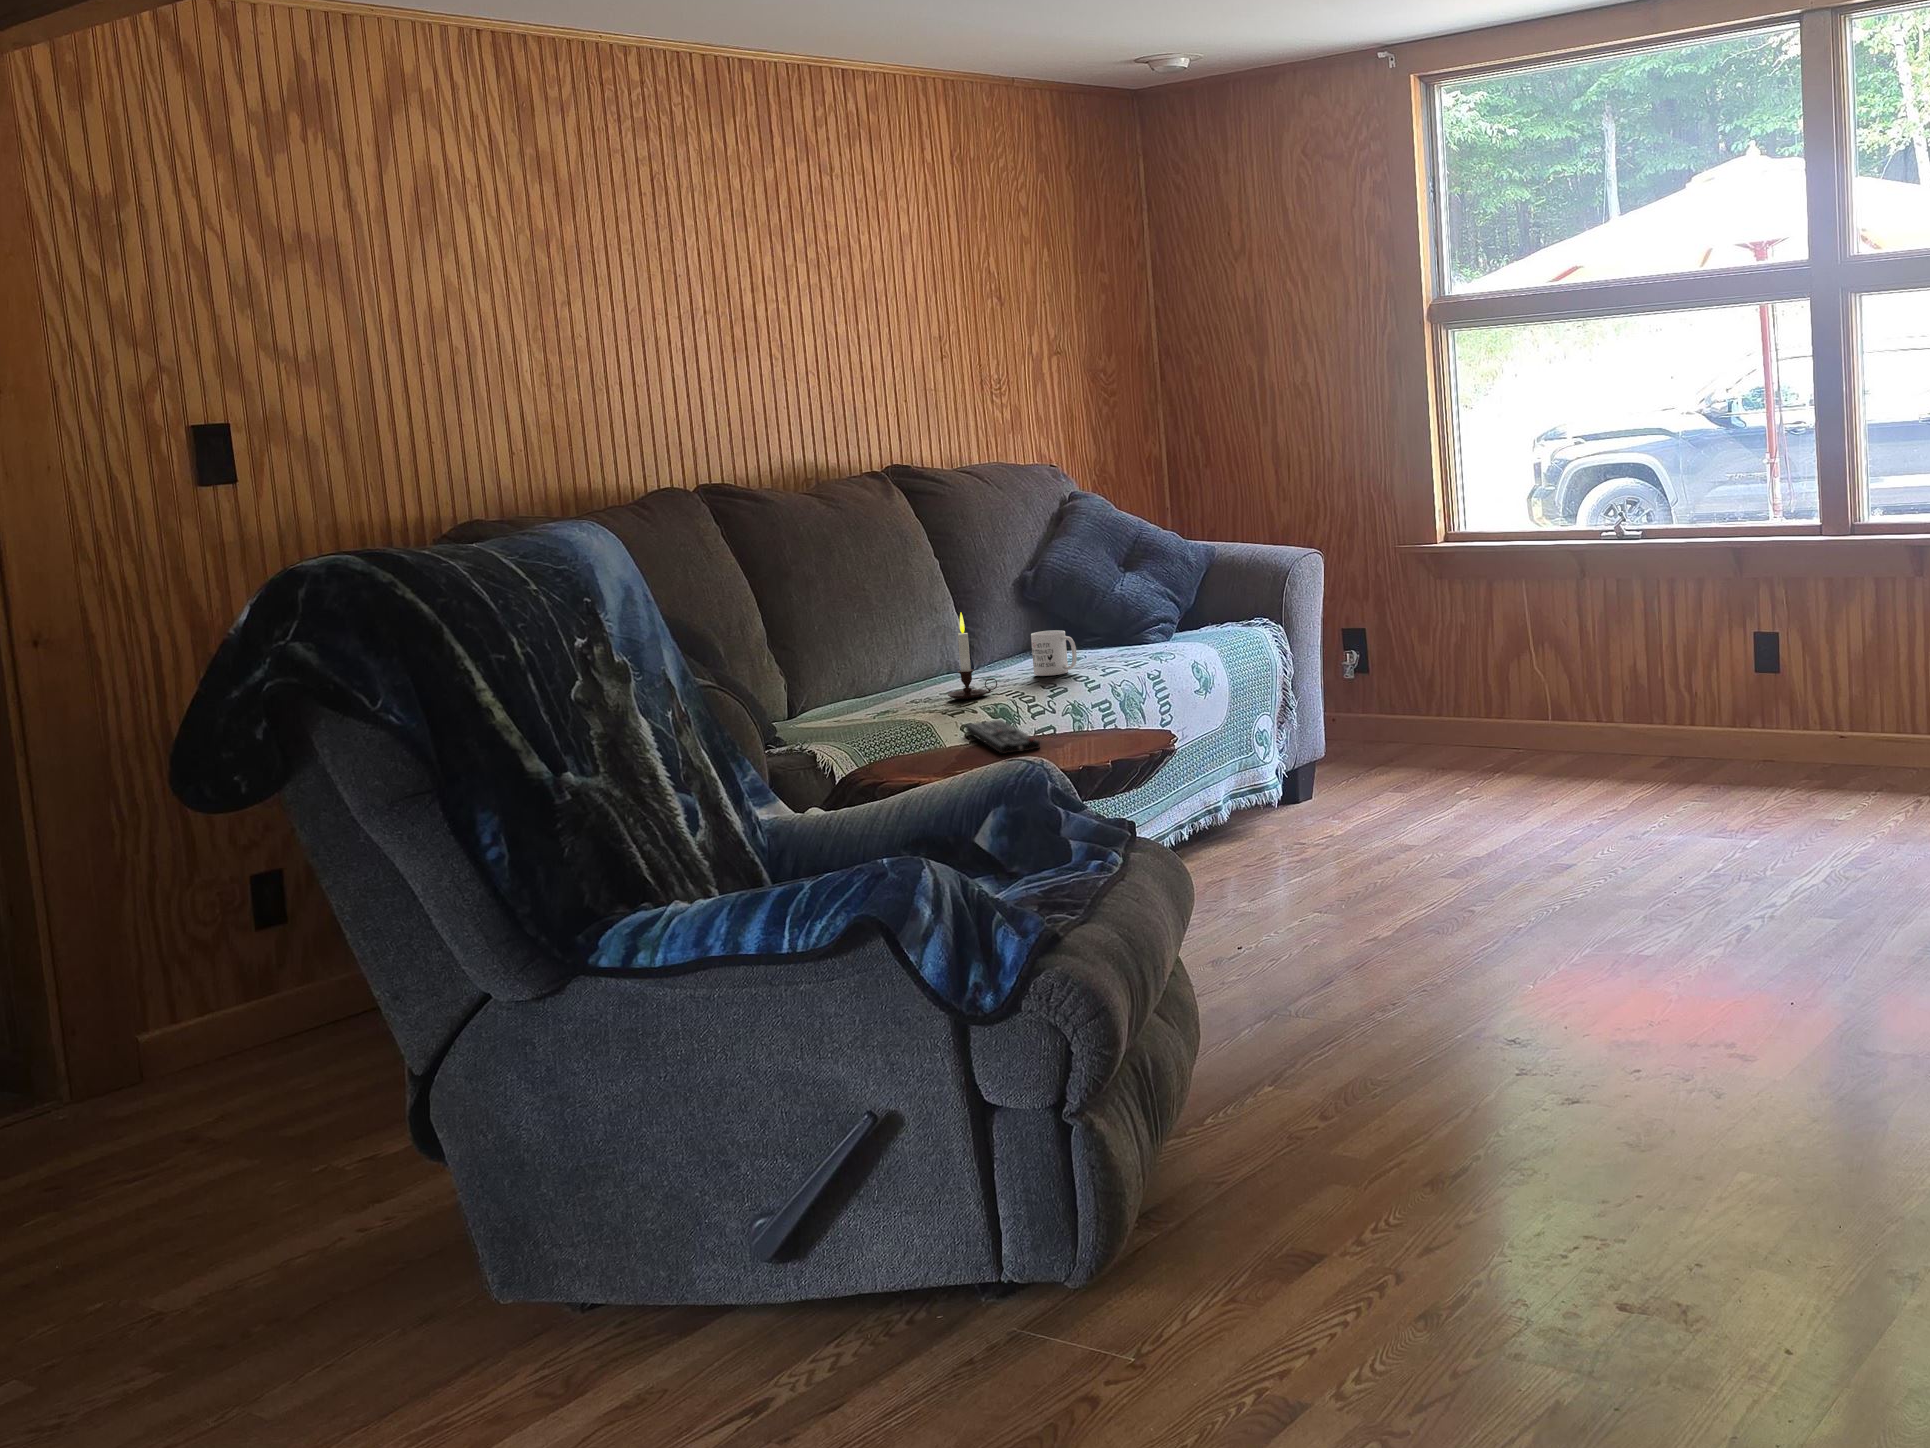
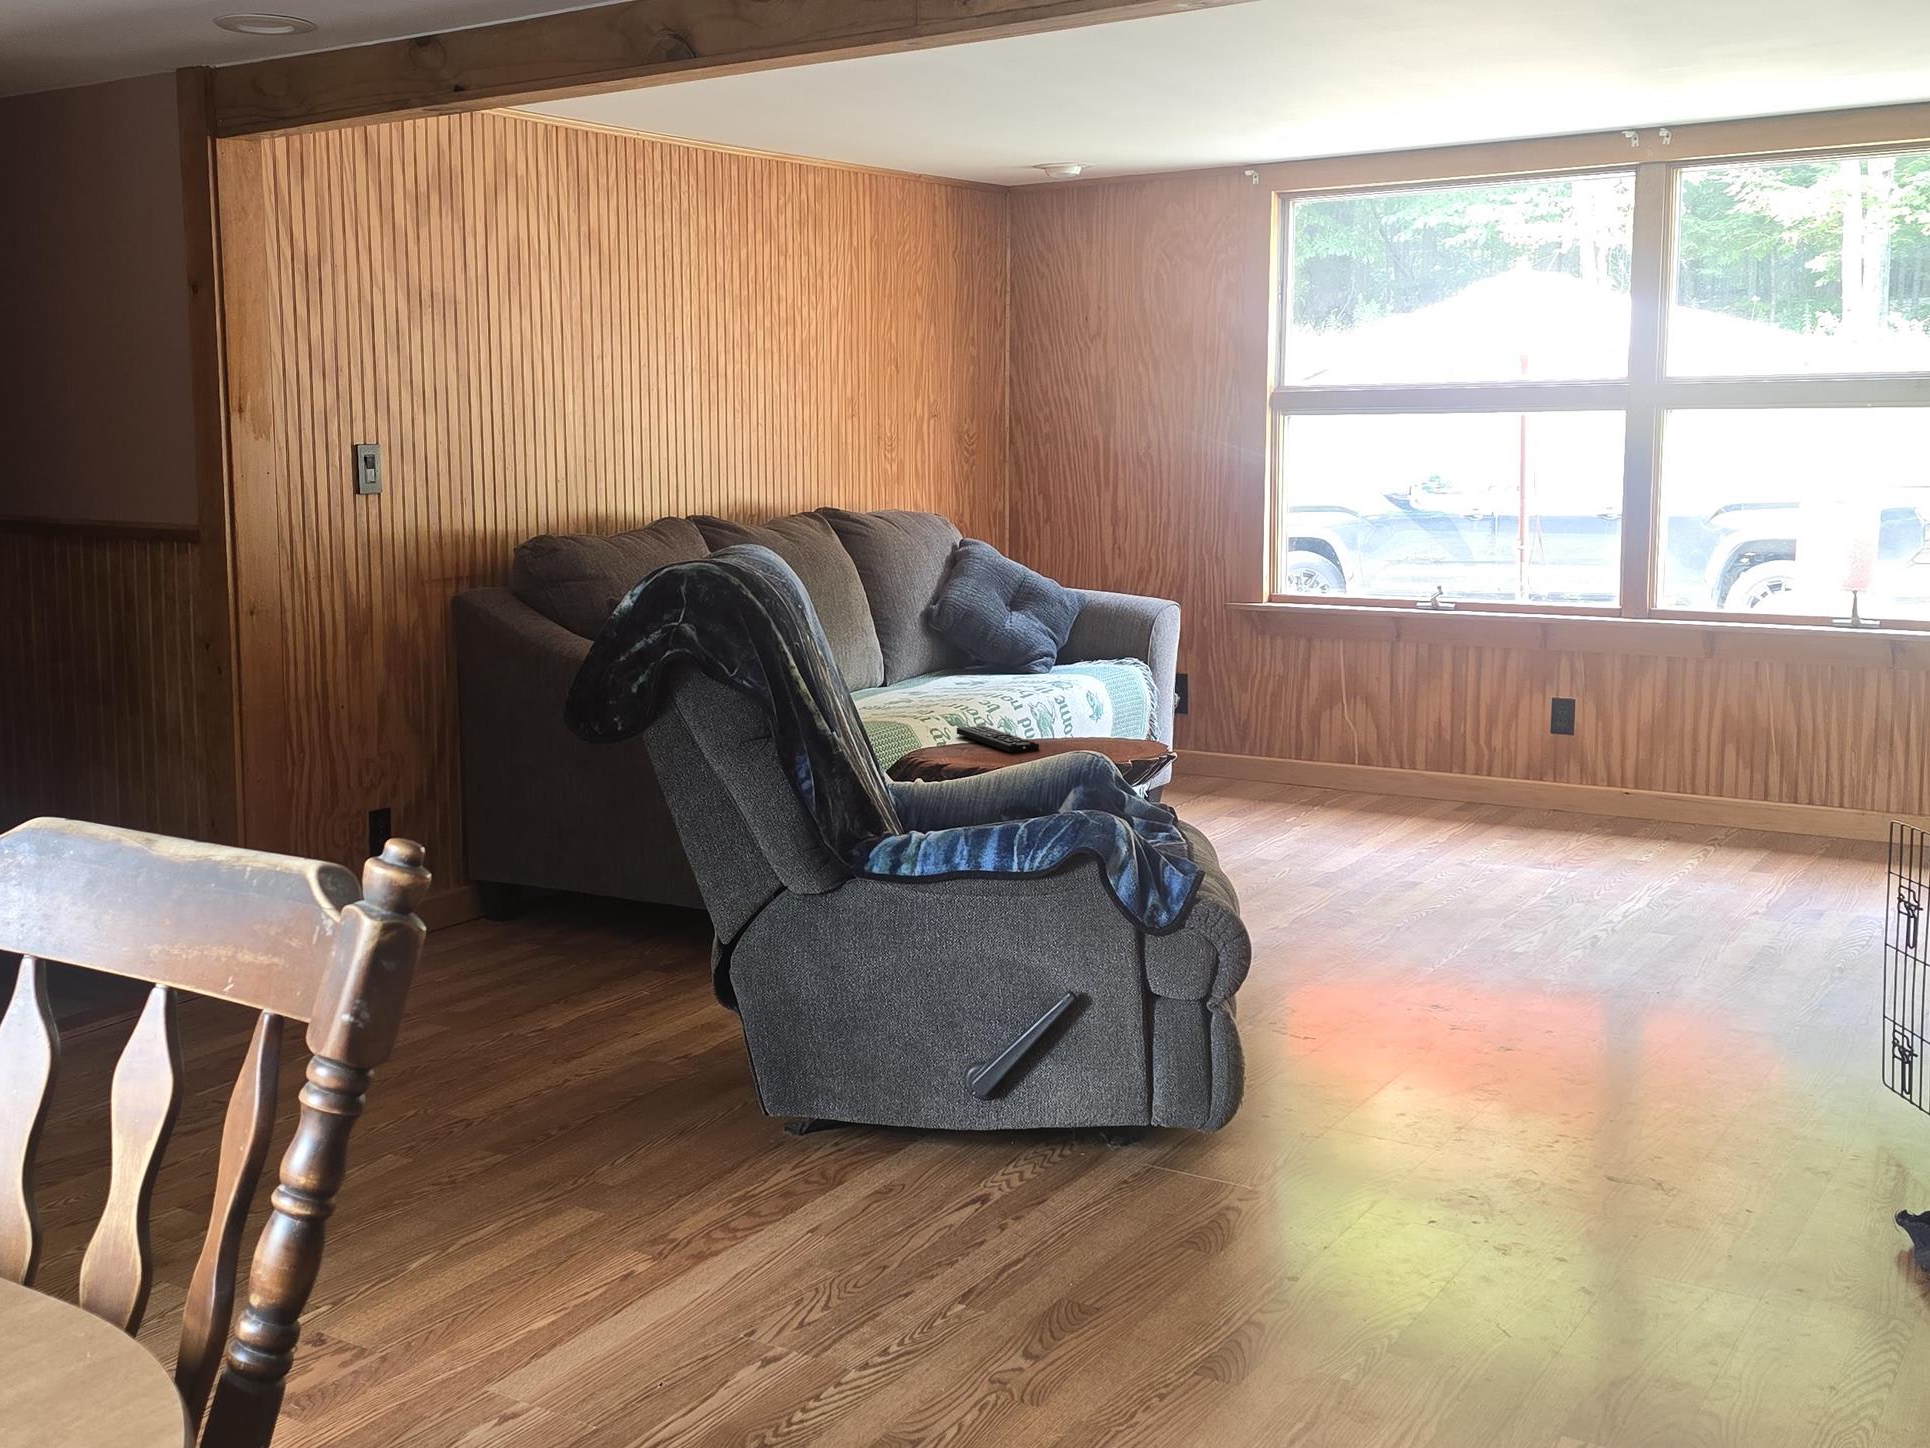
candle: present [948,613,997,699] -> none [906,636,947,709]
mug: present [1031,630,1077,676] -> none [965,657,1004,694]

